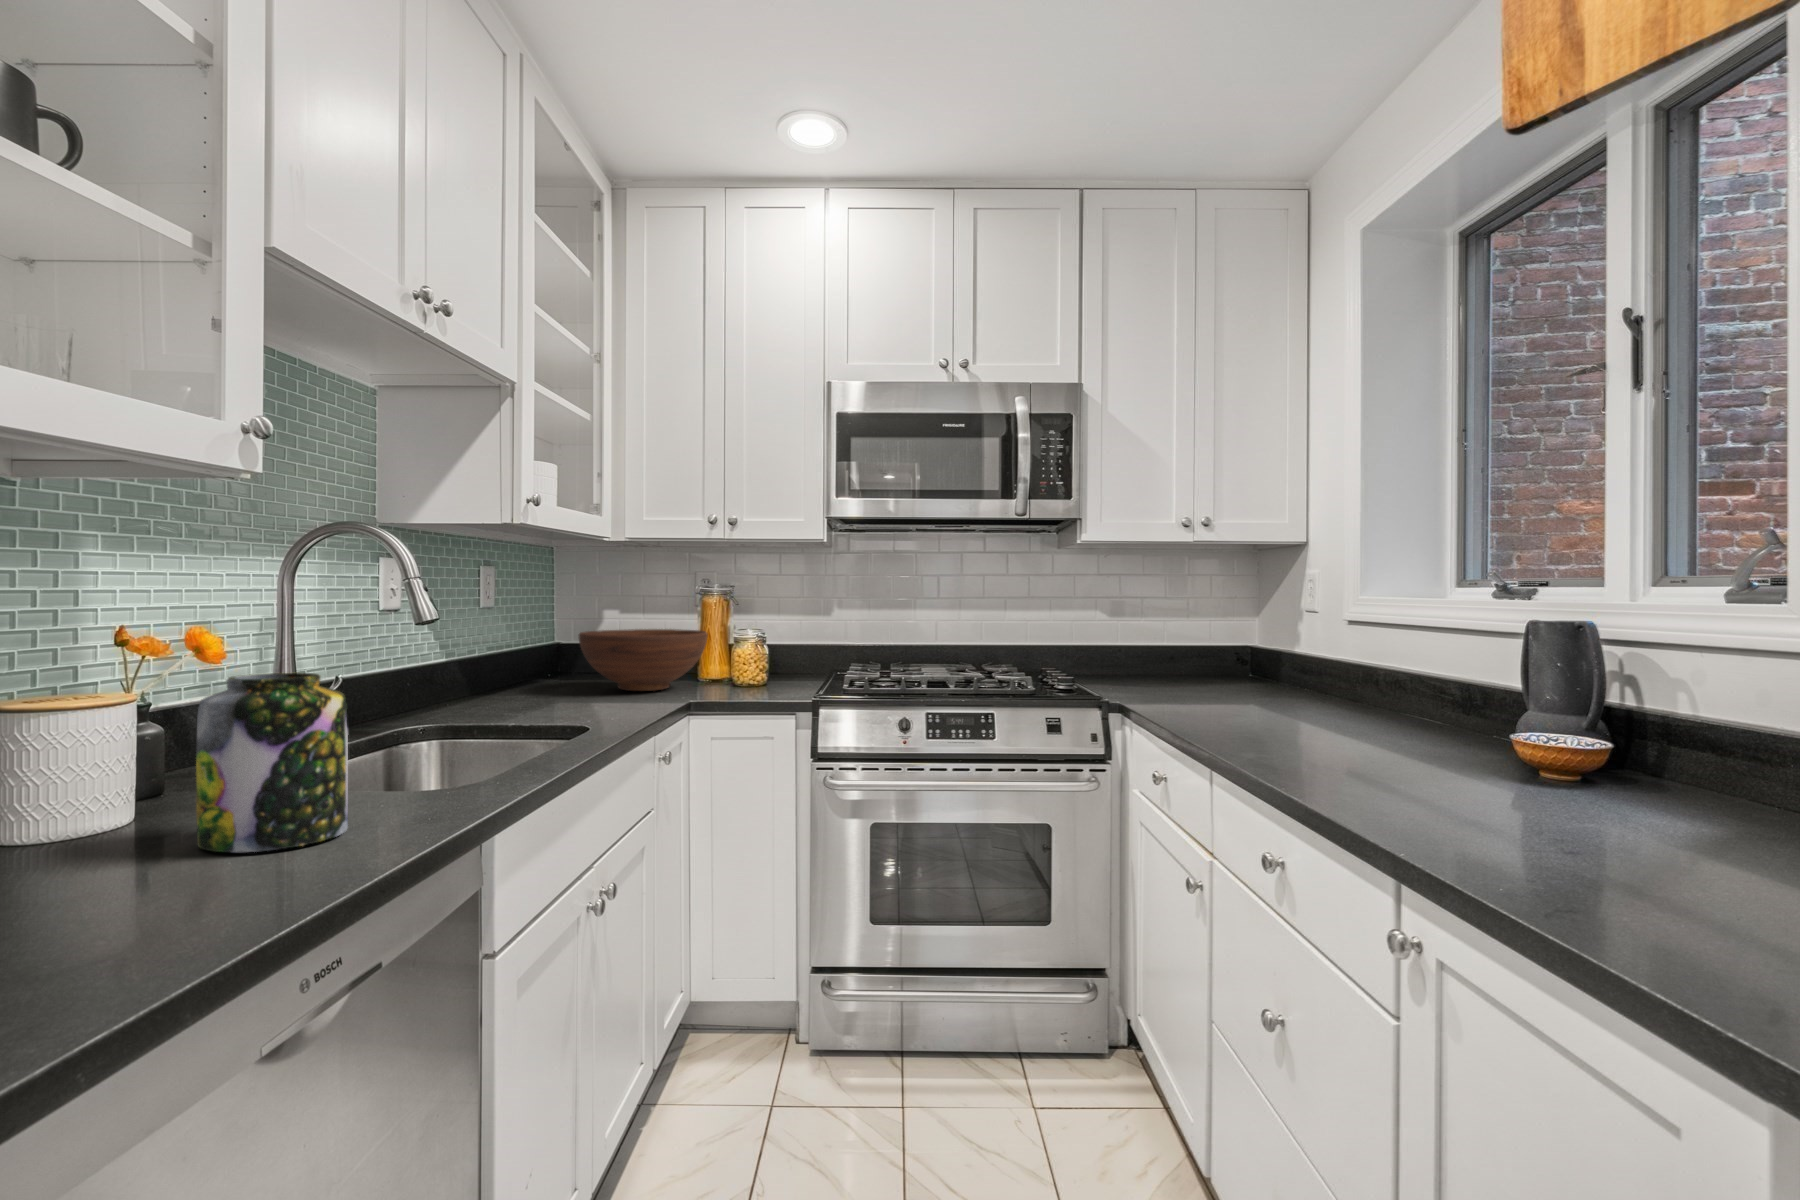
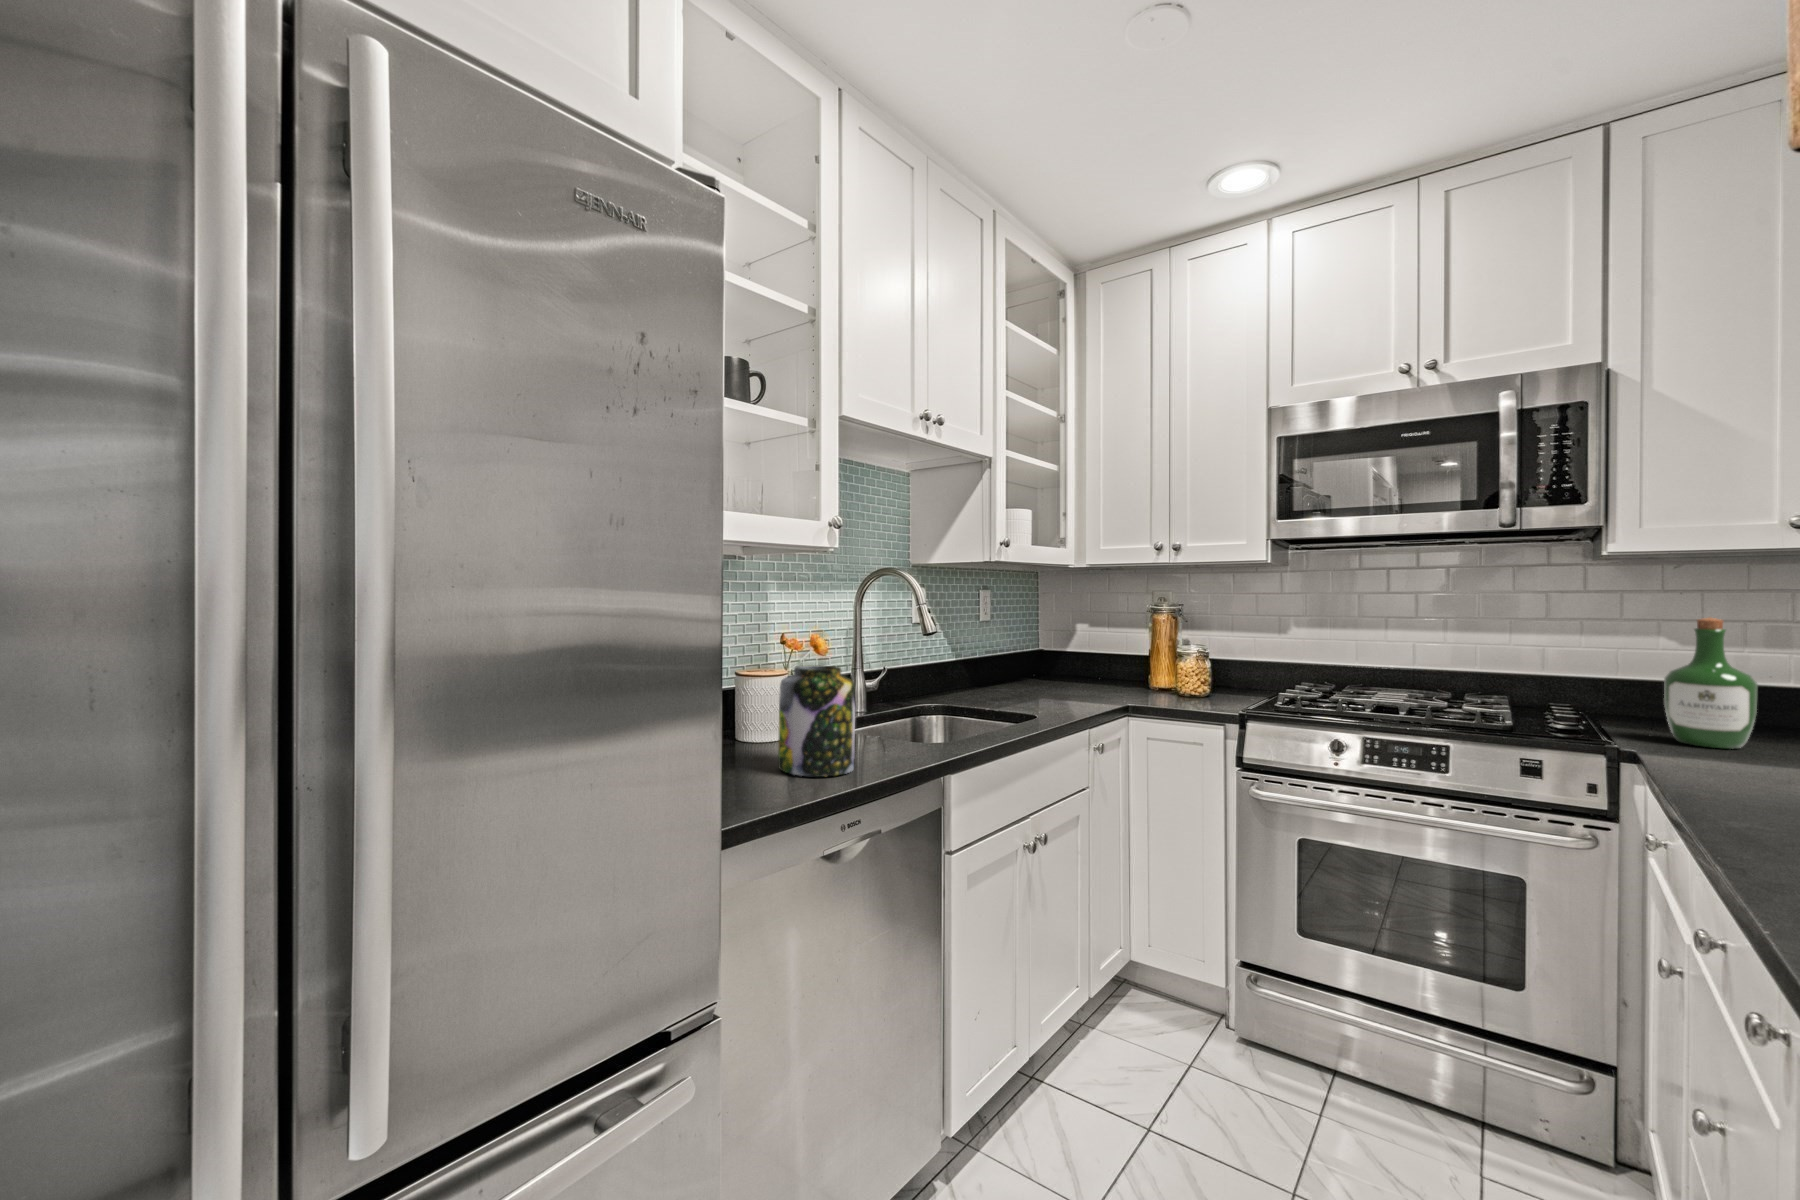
wine bottle: none [1130,588,1183,693] -> present [1664,618,1758,749]
fruit bowl: present [579,629,707,691] -> none [1048,642,1152,693]

